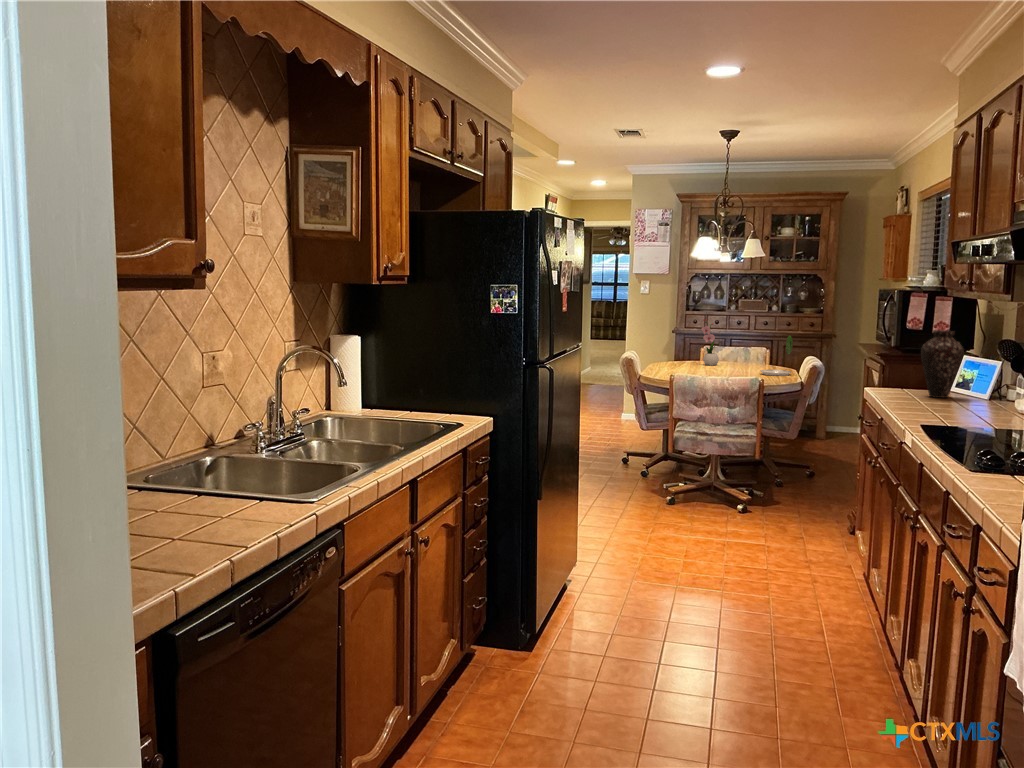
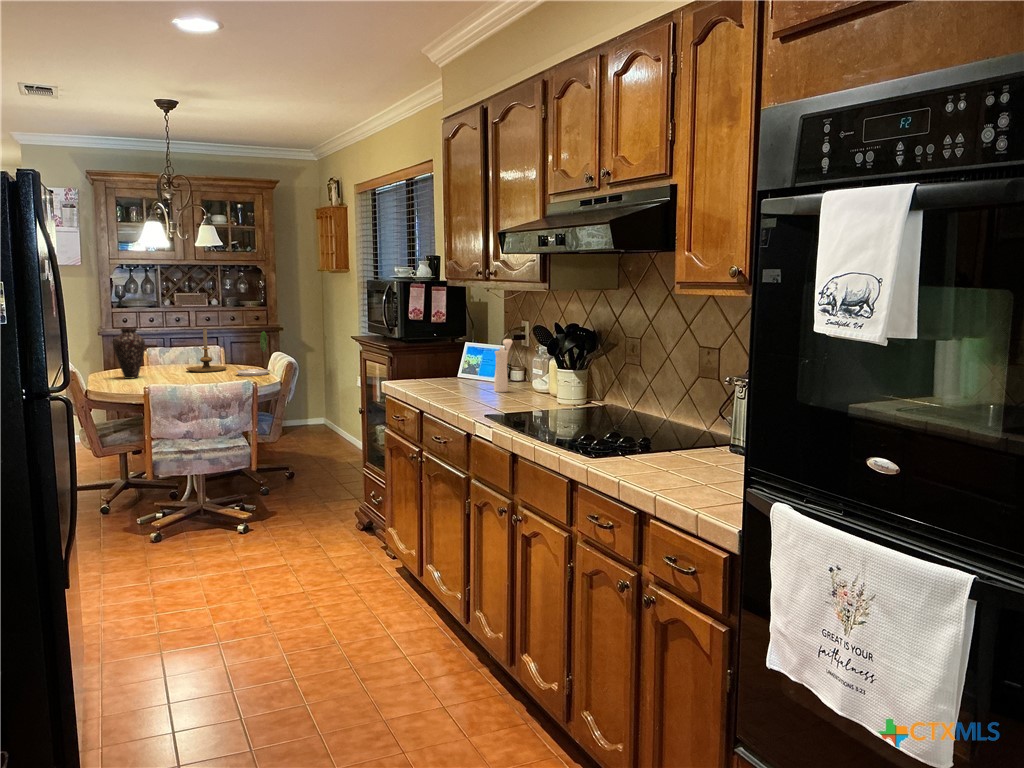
flower arrangement: present [702,319,719,365] -> none [151,317,176,370]
candle holder: none [724,330,759,370] -> present [186,328,227,372]
vase: present [921,330,964,398] -> present [113,328,145,379]
pepper mill: none [969,353,1003,408] -> present [494,339,513,392]

